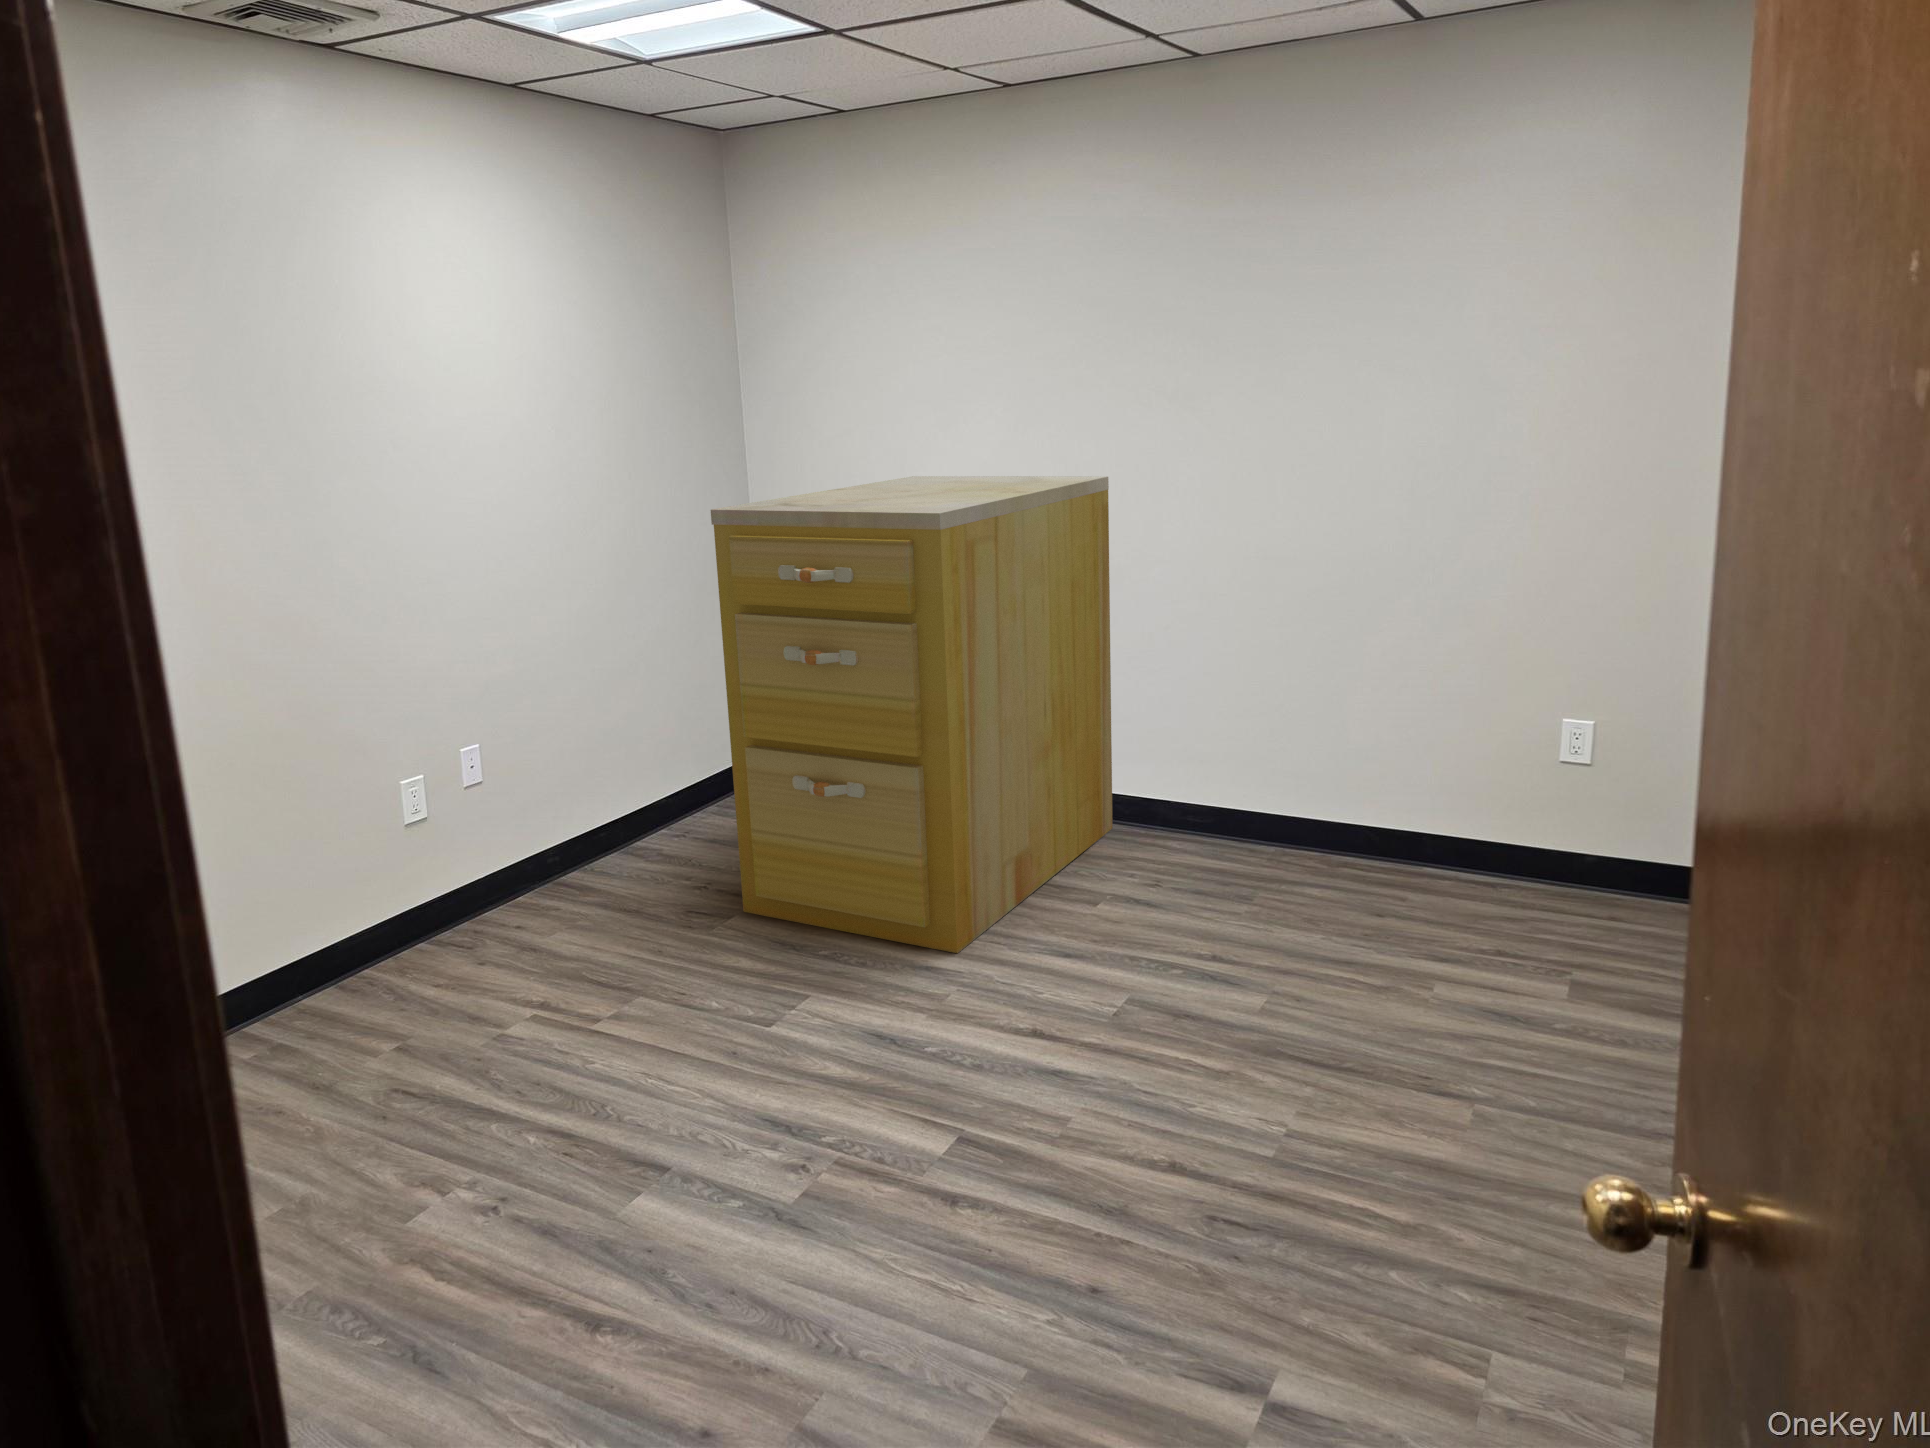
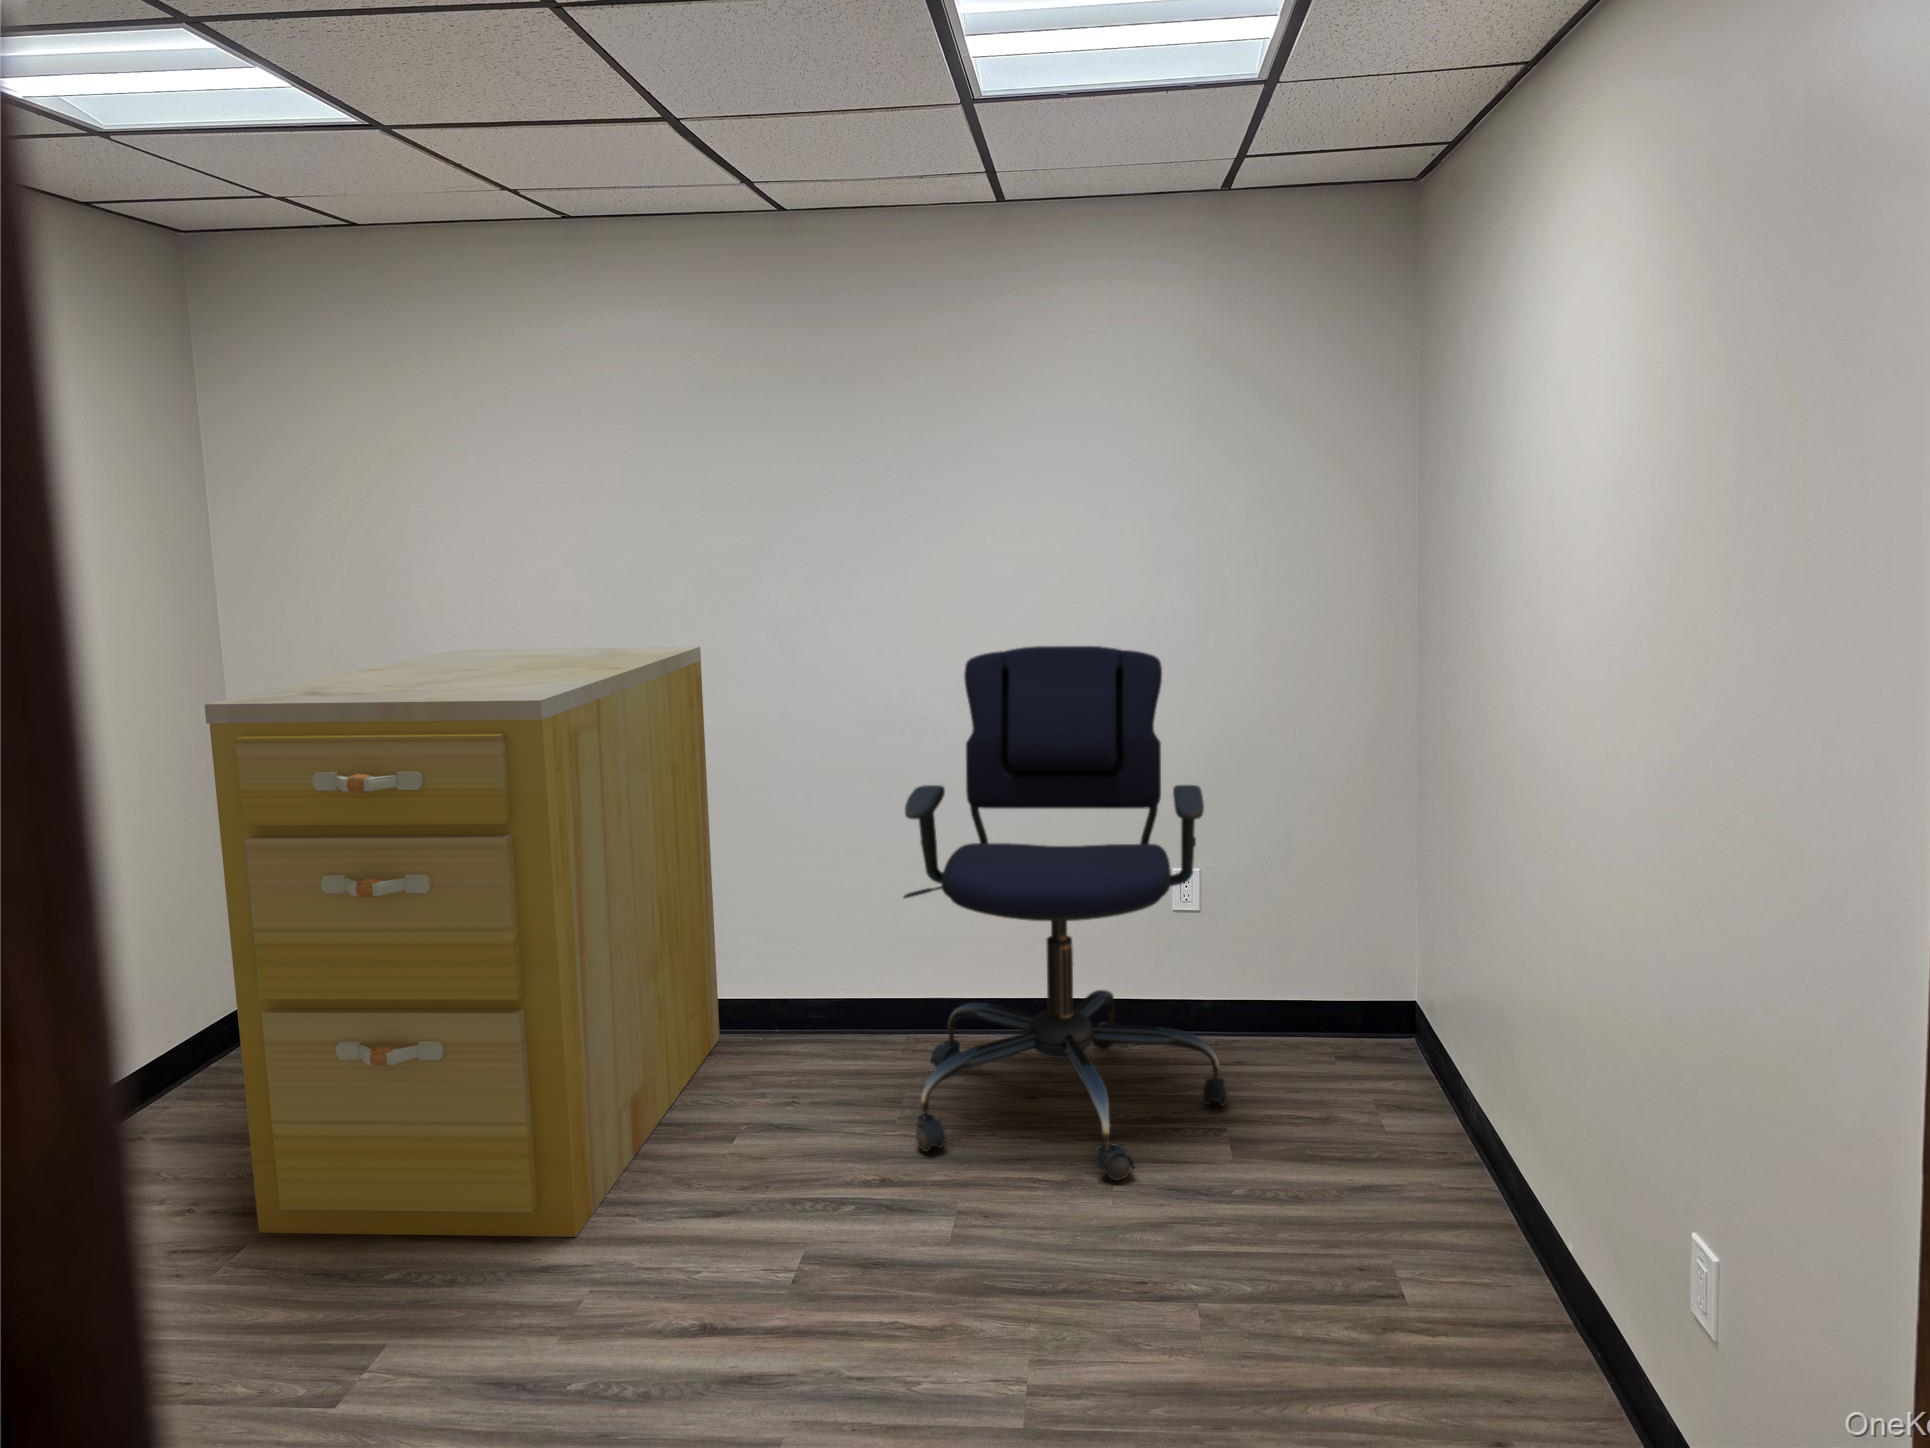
office chair: none [1255,481,1582,994] -> present [904,646,1228,1181]

